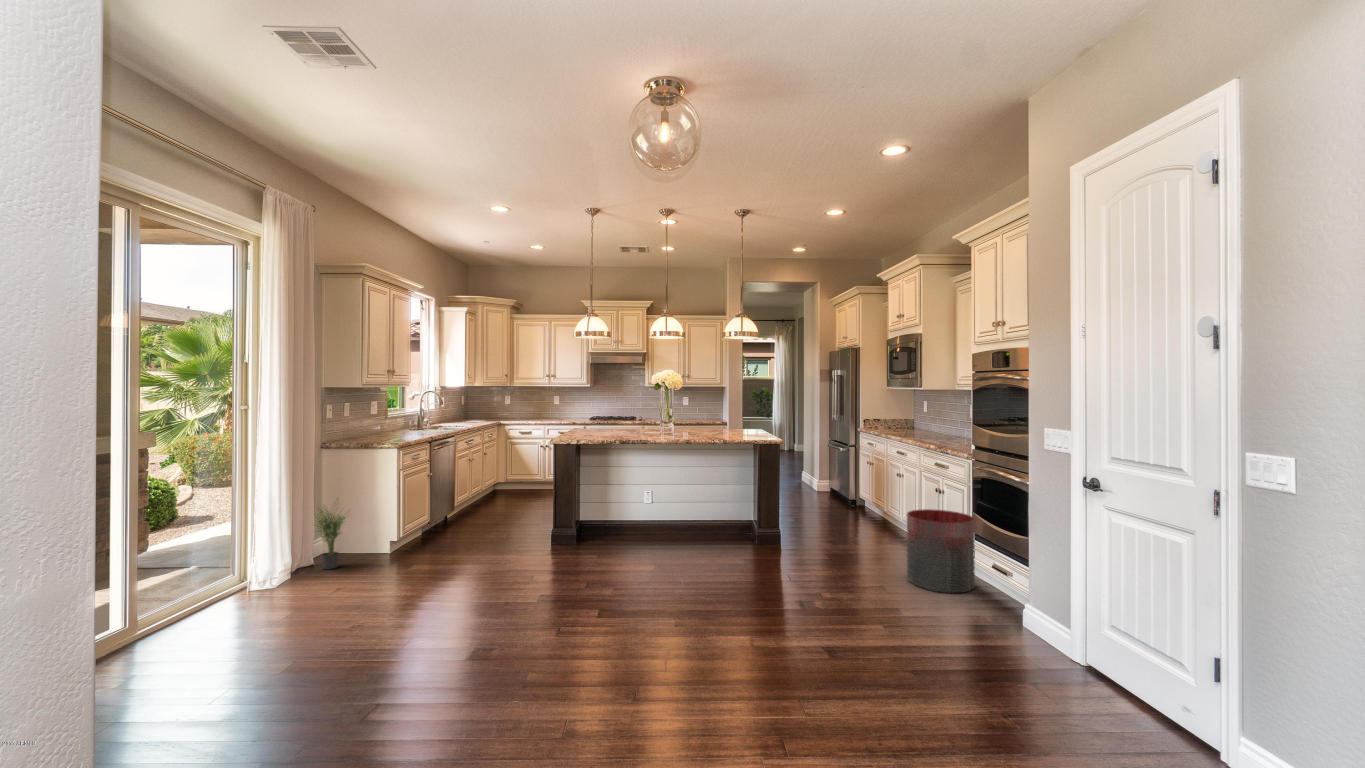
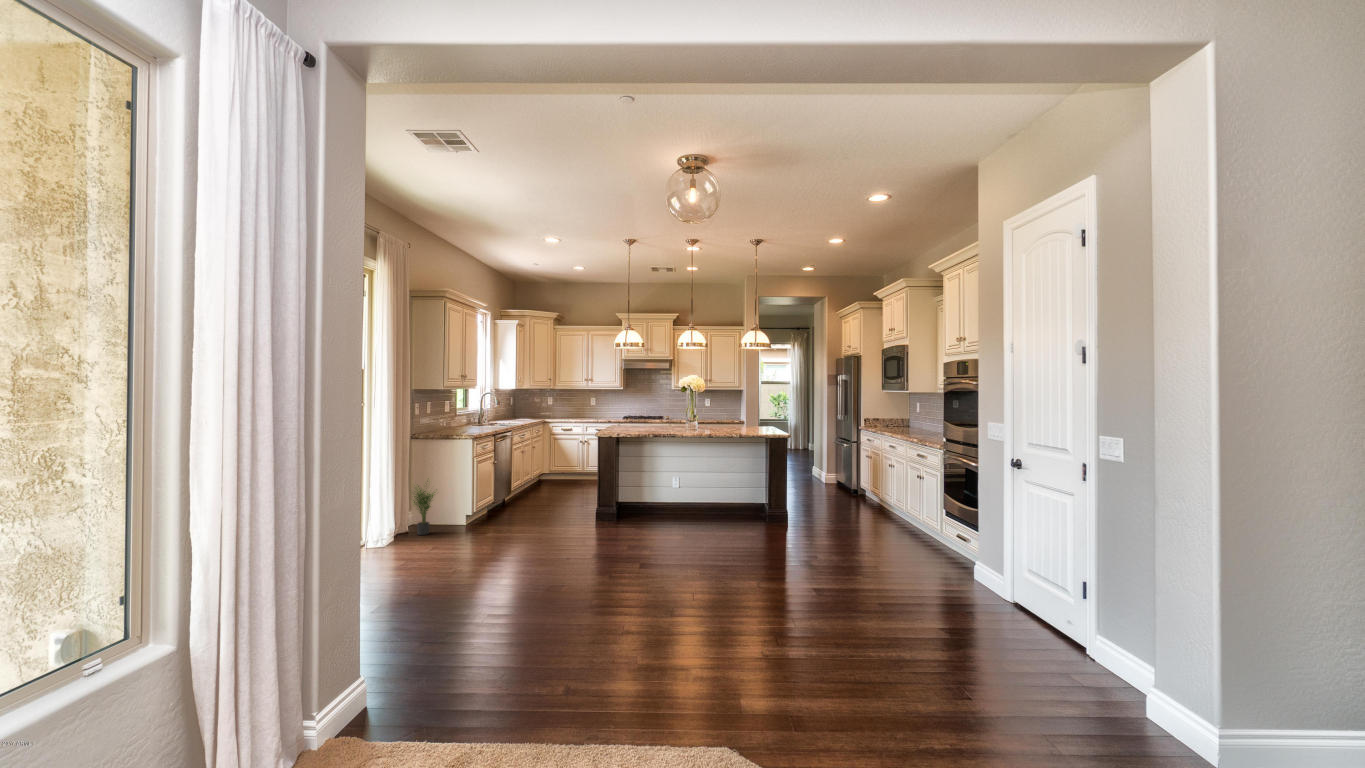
trash can: present [907,509,975,593] -> none [889,491,944,558]

